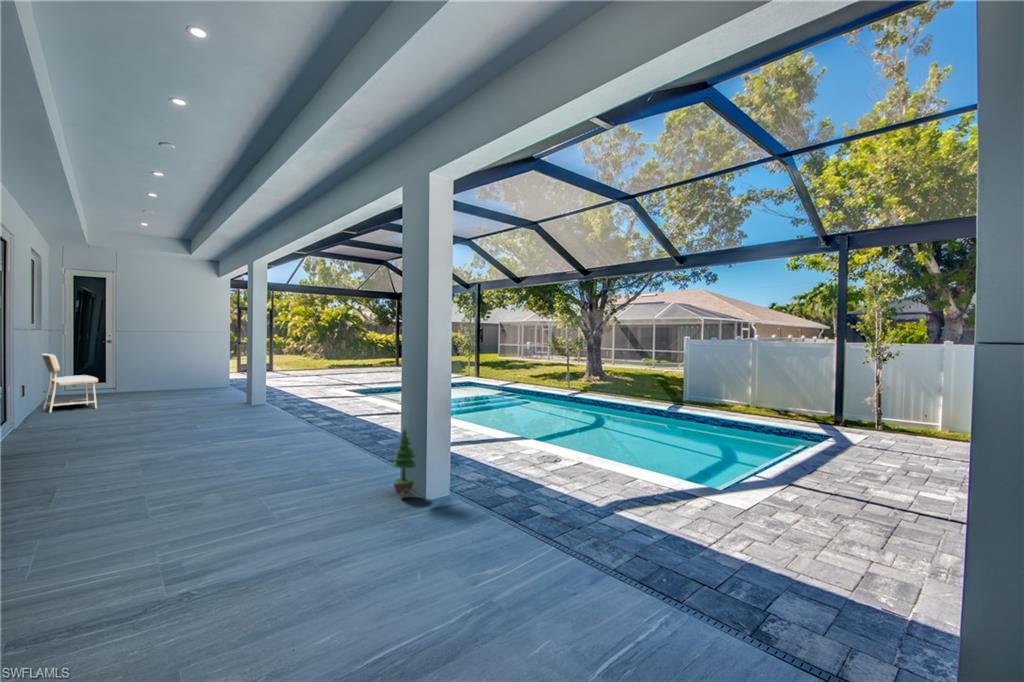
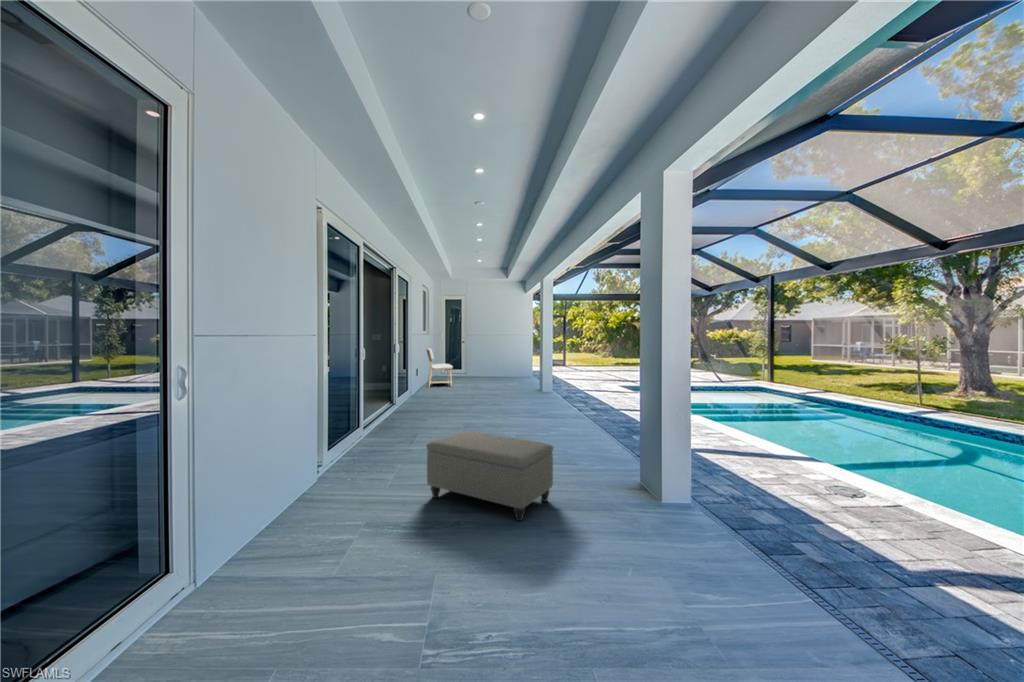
potted tree: present [392,430,416,497] -> none [621,421,648,494]
ottoman: none [150,464,327,561] -> present [427,431,553,521]

